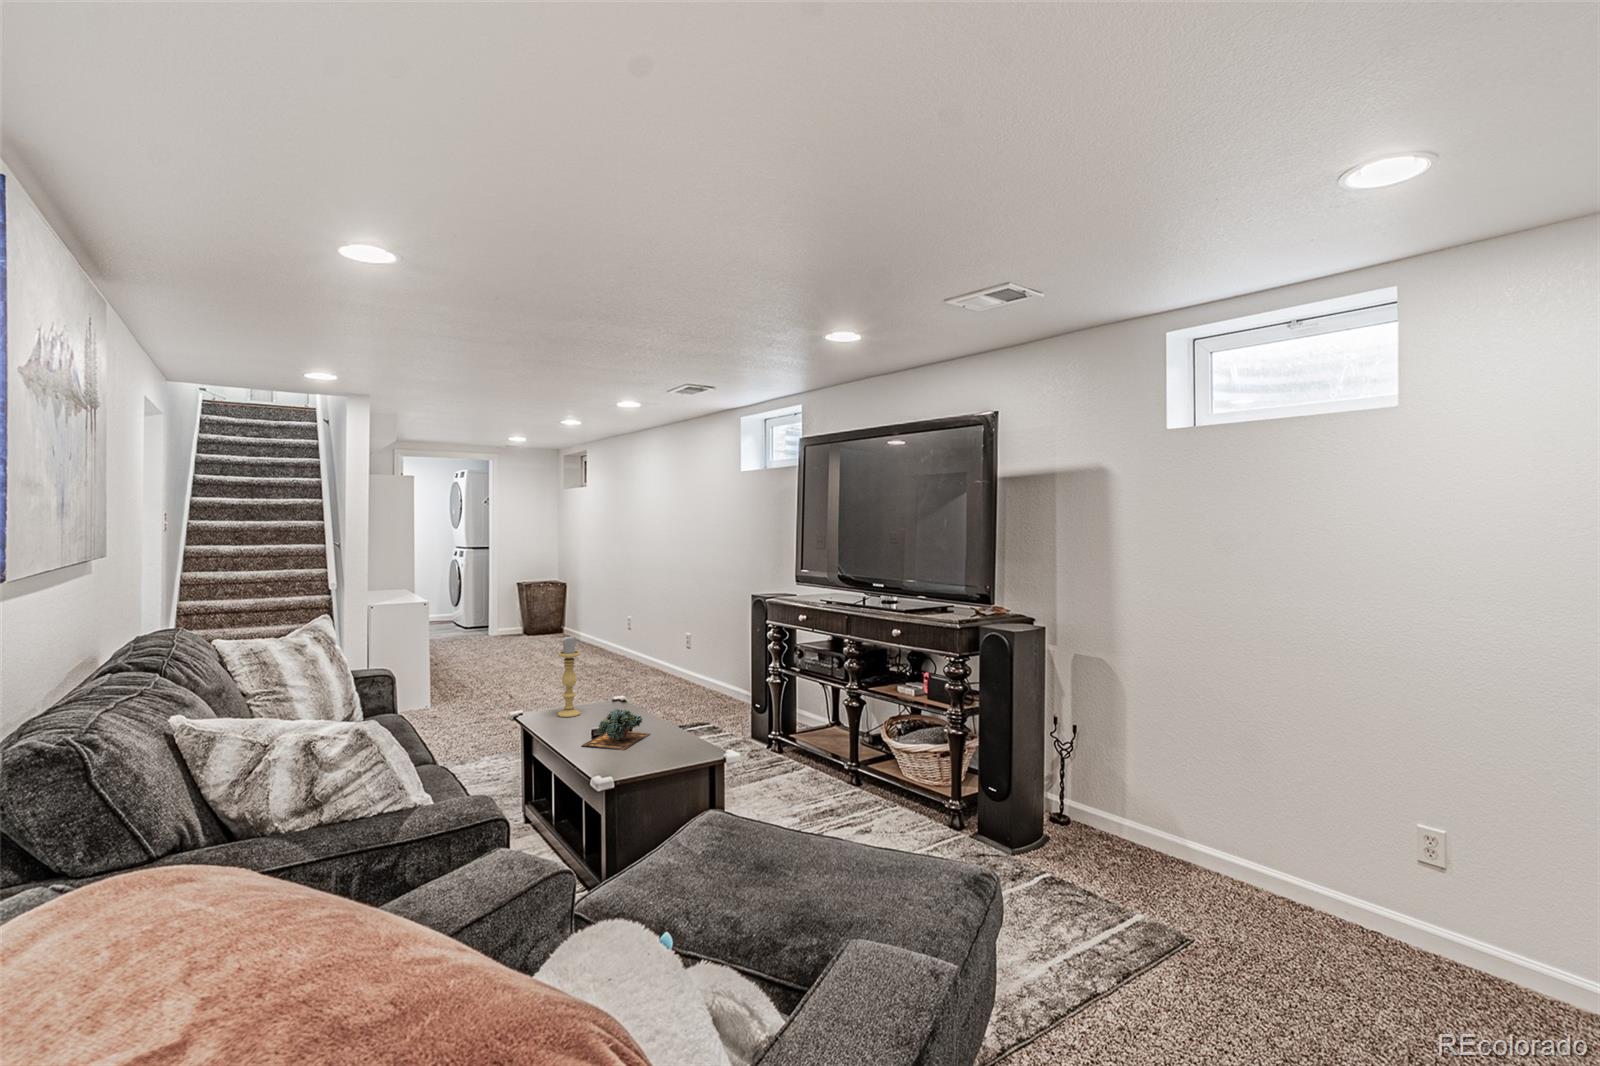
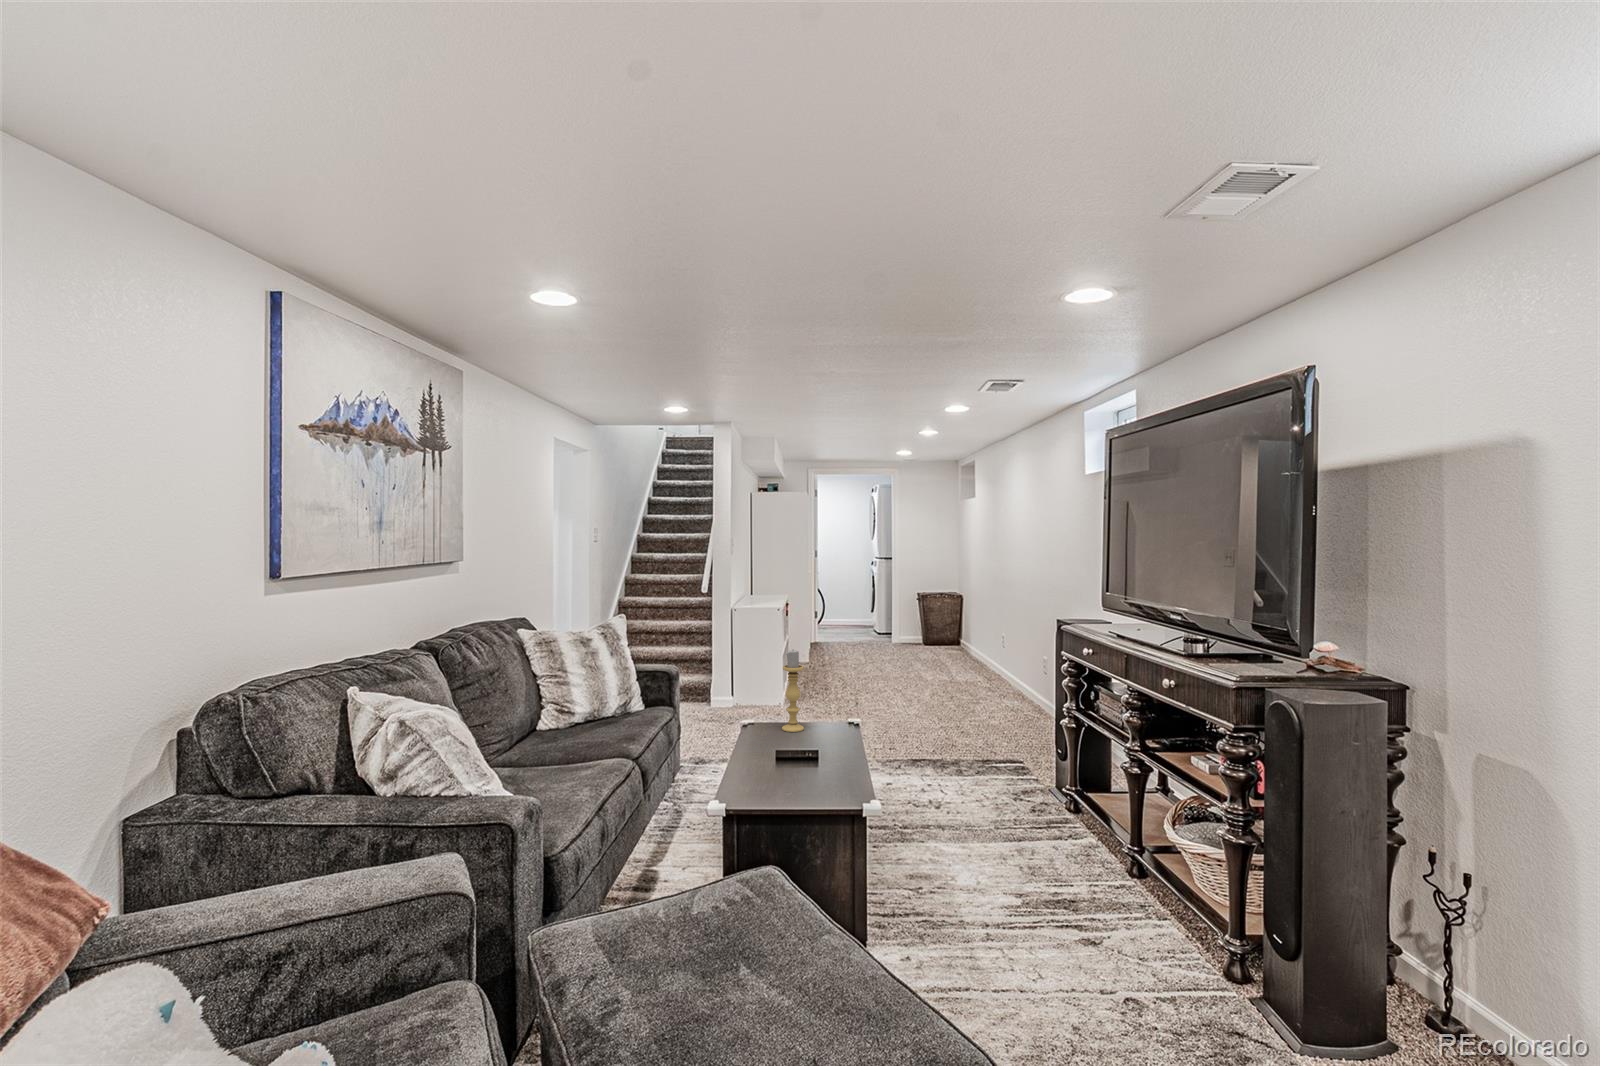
succulent plant: present [582,709,650,750] -> none [755,730,833,776]

